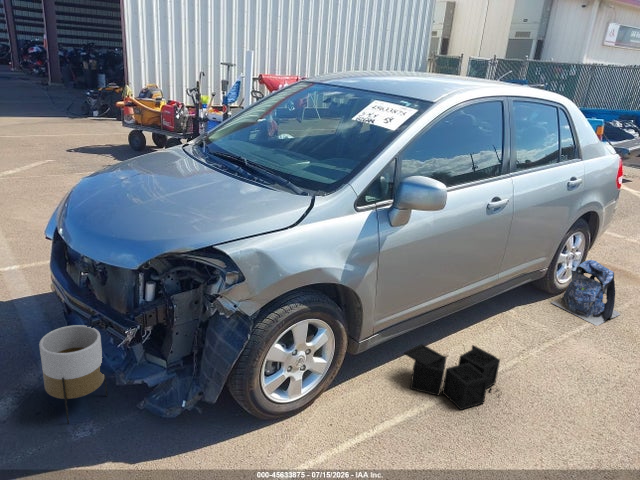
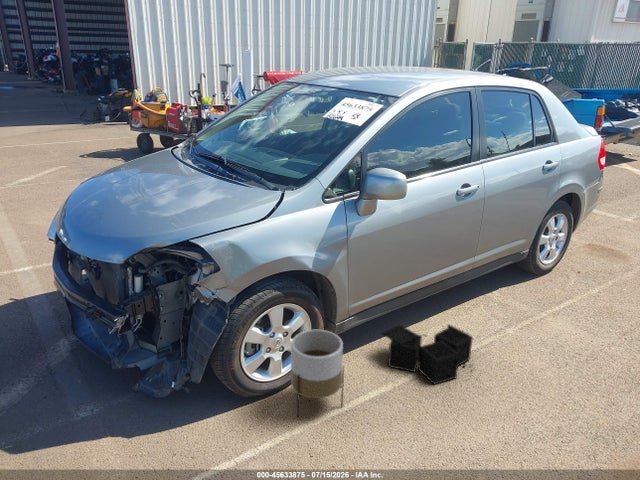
backpack: present [551,260,620,326] -> none [533,240,600,303]
planter: present [39,325,107,424] -> present [291,330,344,416]

